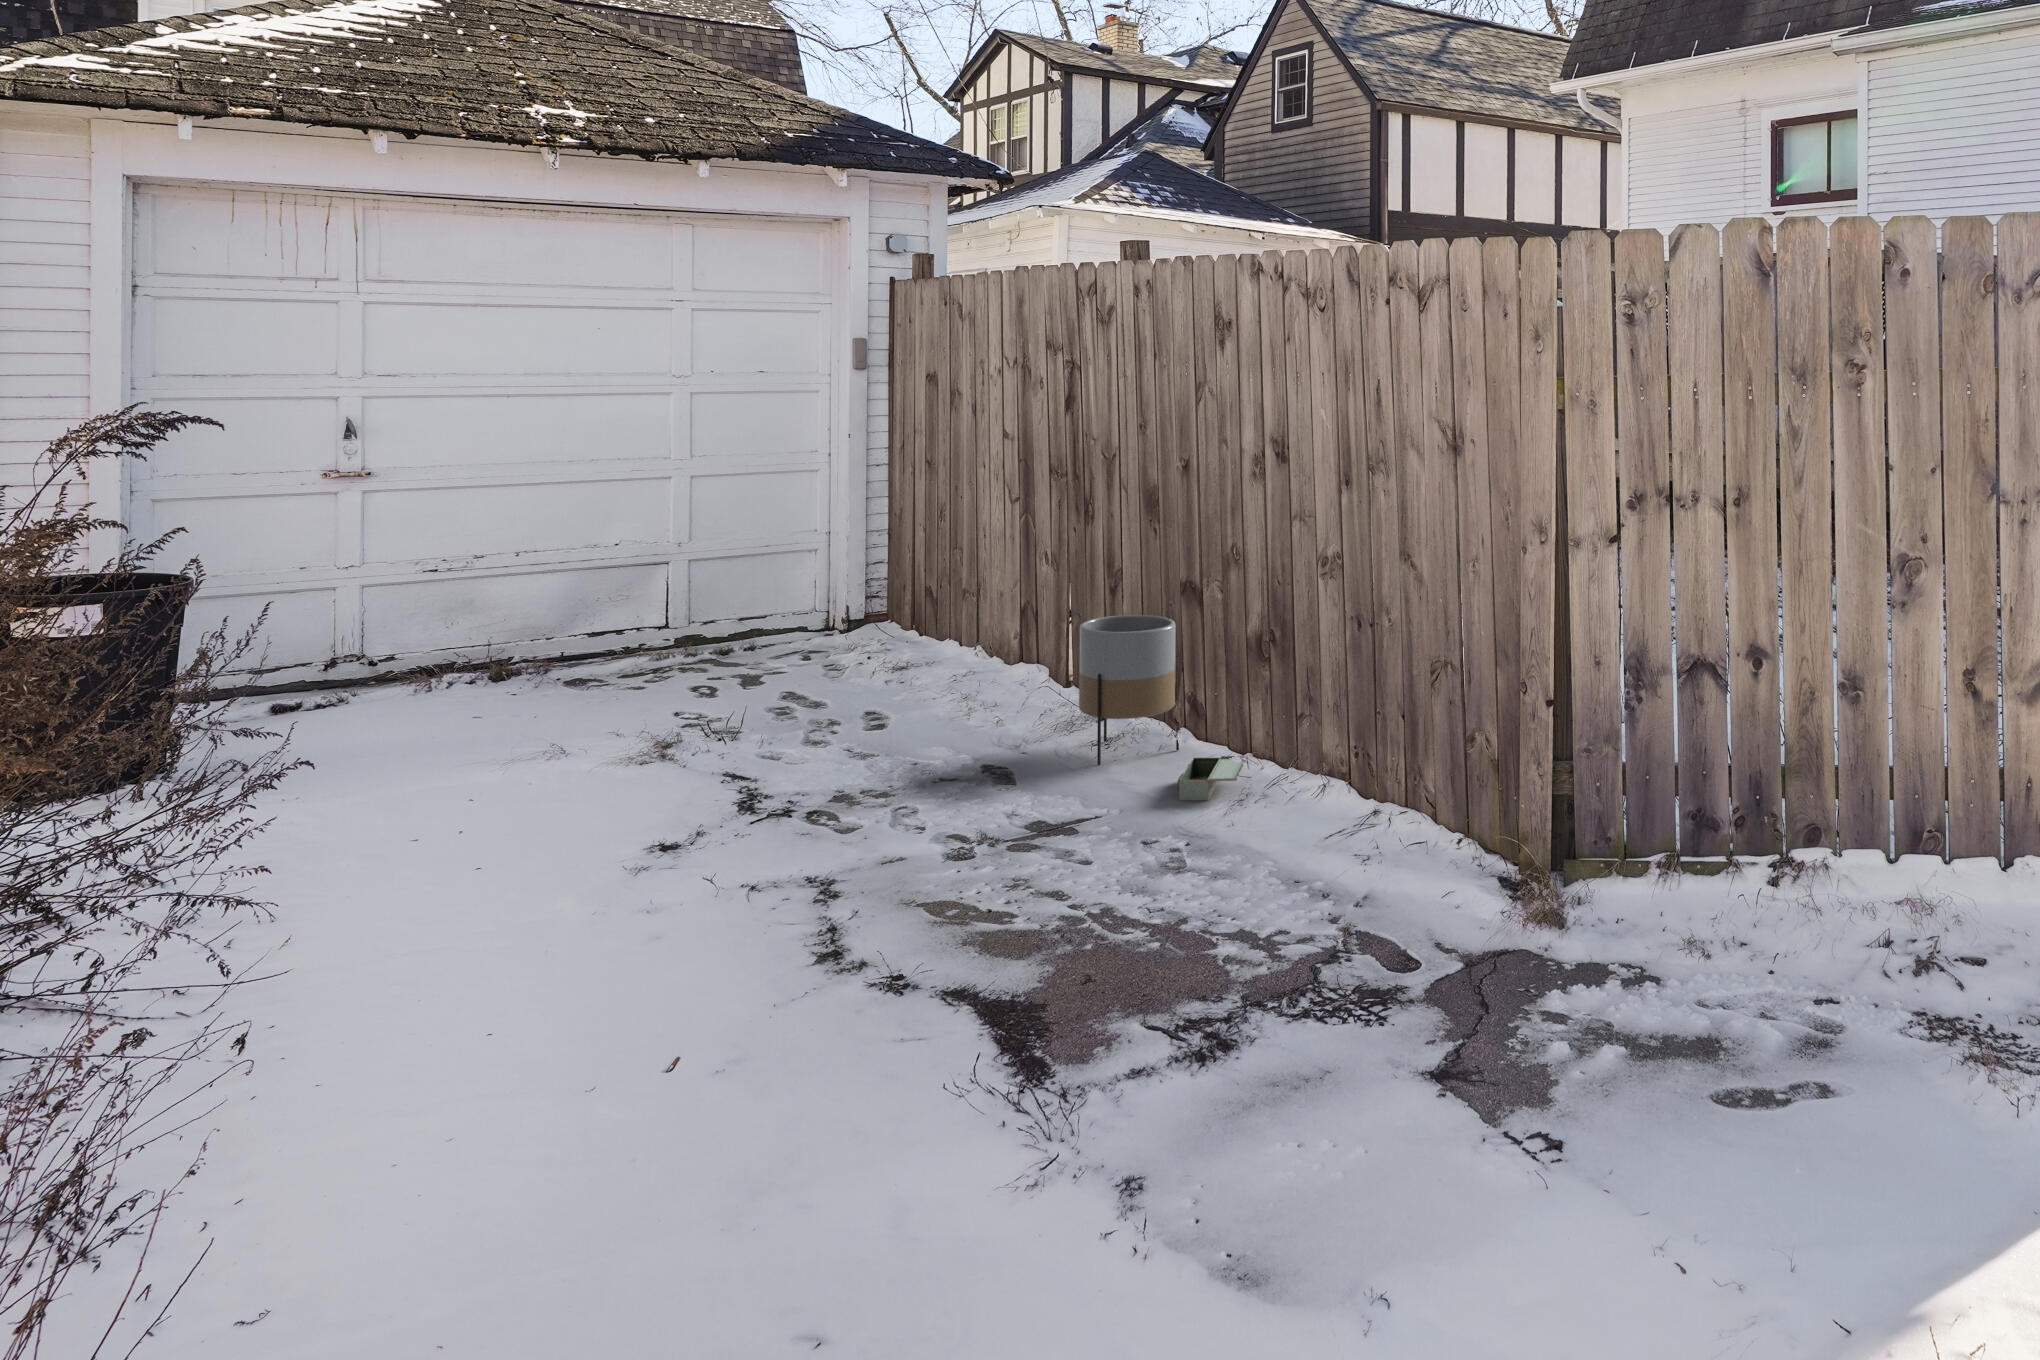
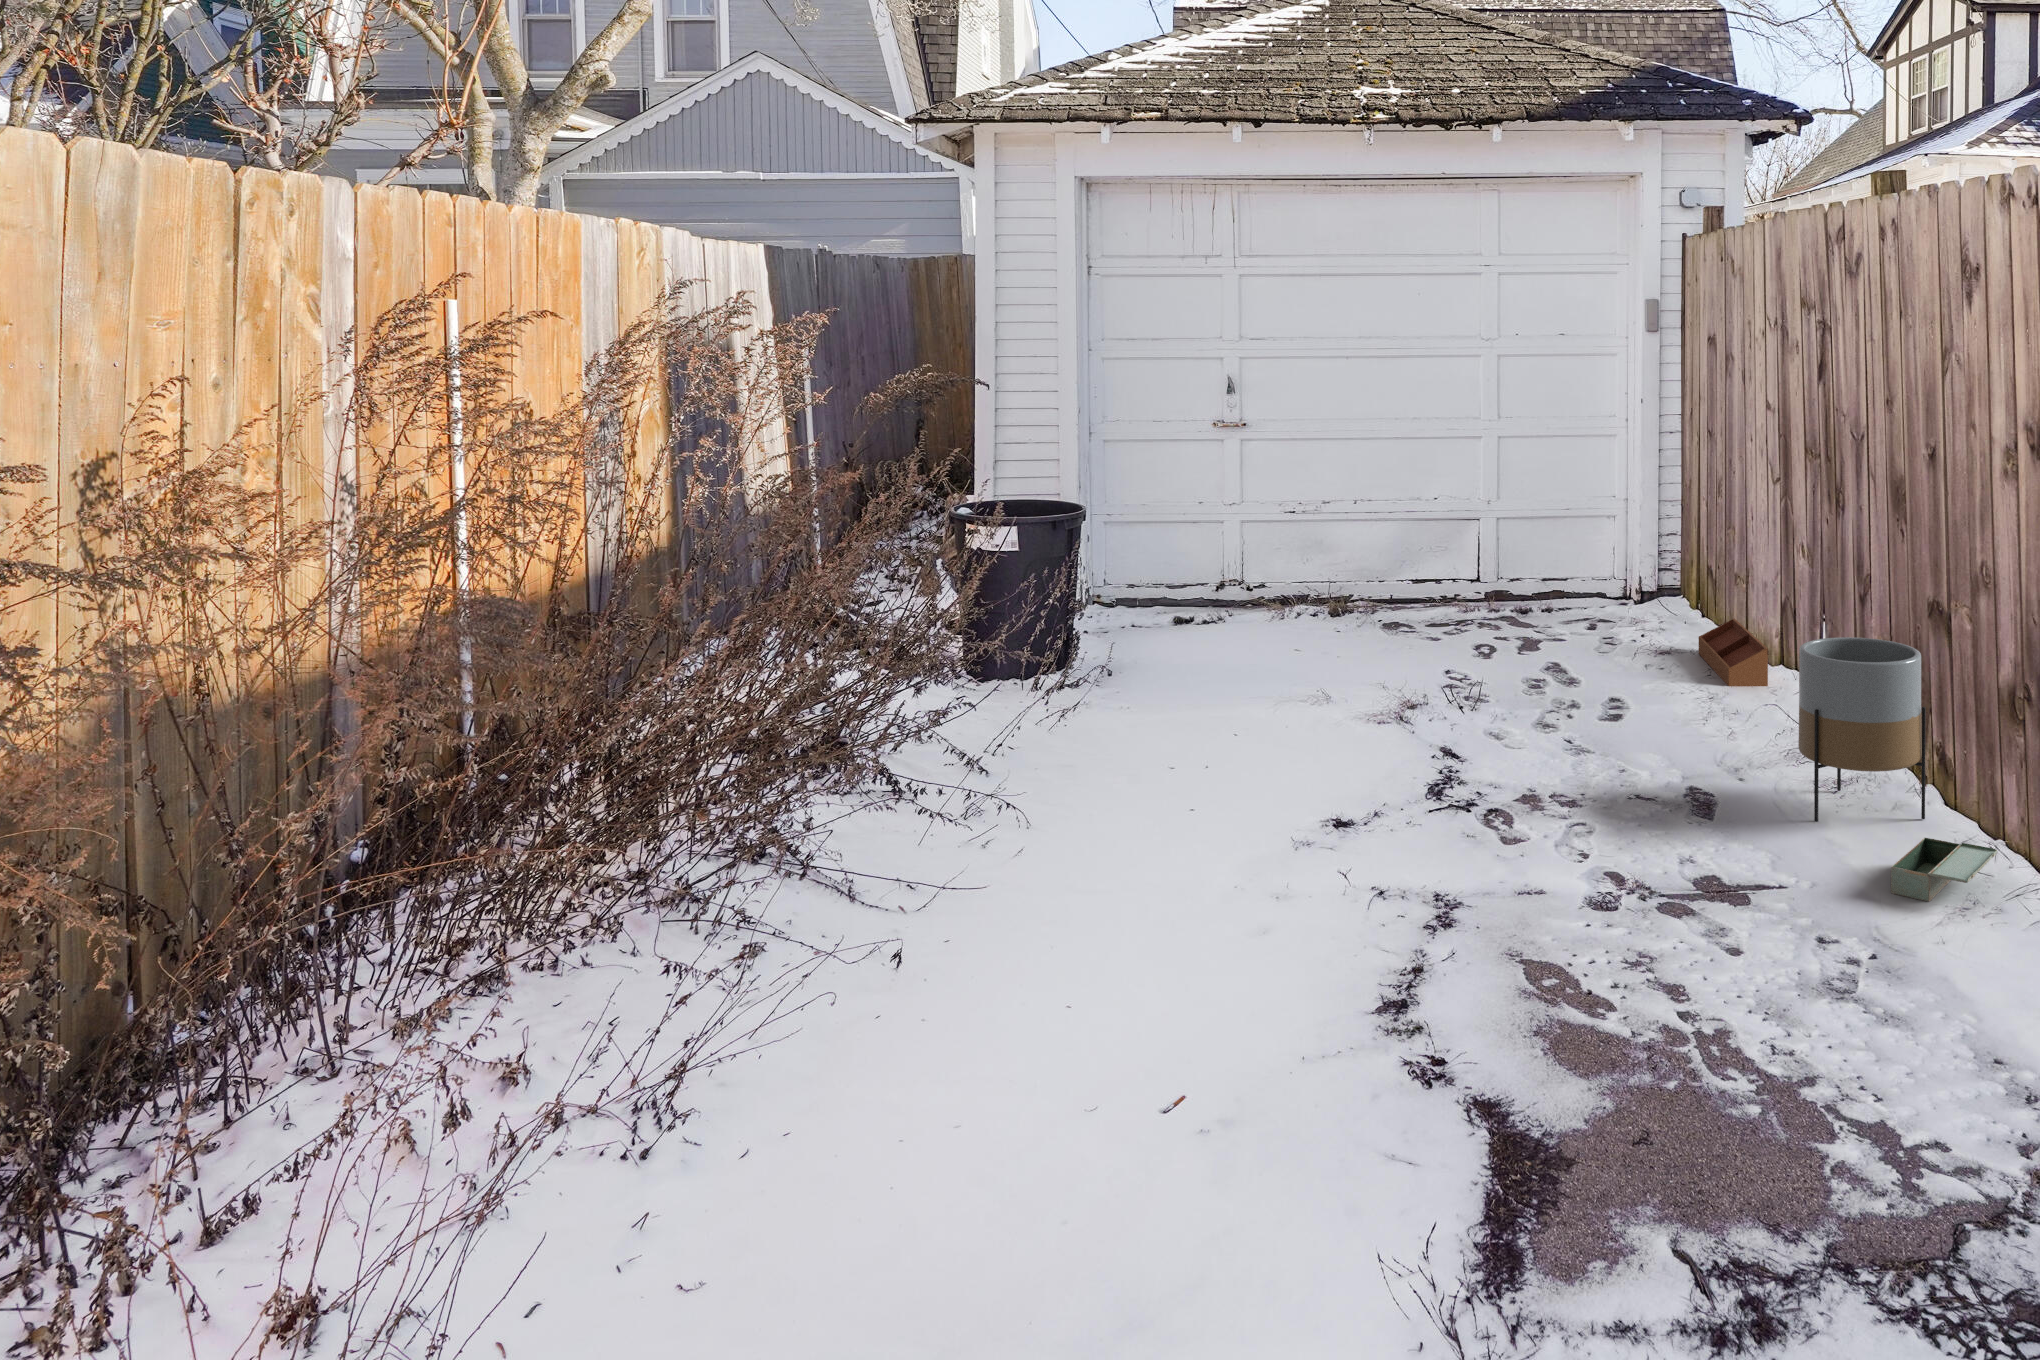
storage bin: none [928,624,1004,681] -> present [1699,619,1769,686]

